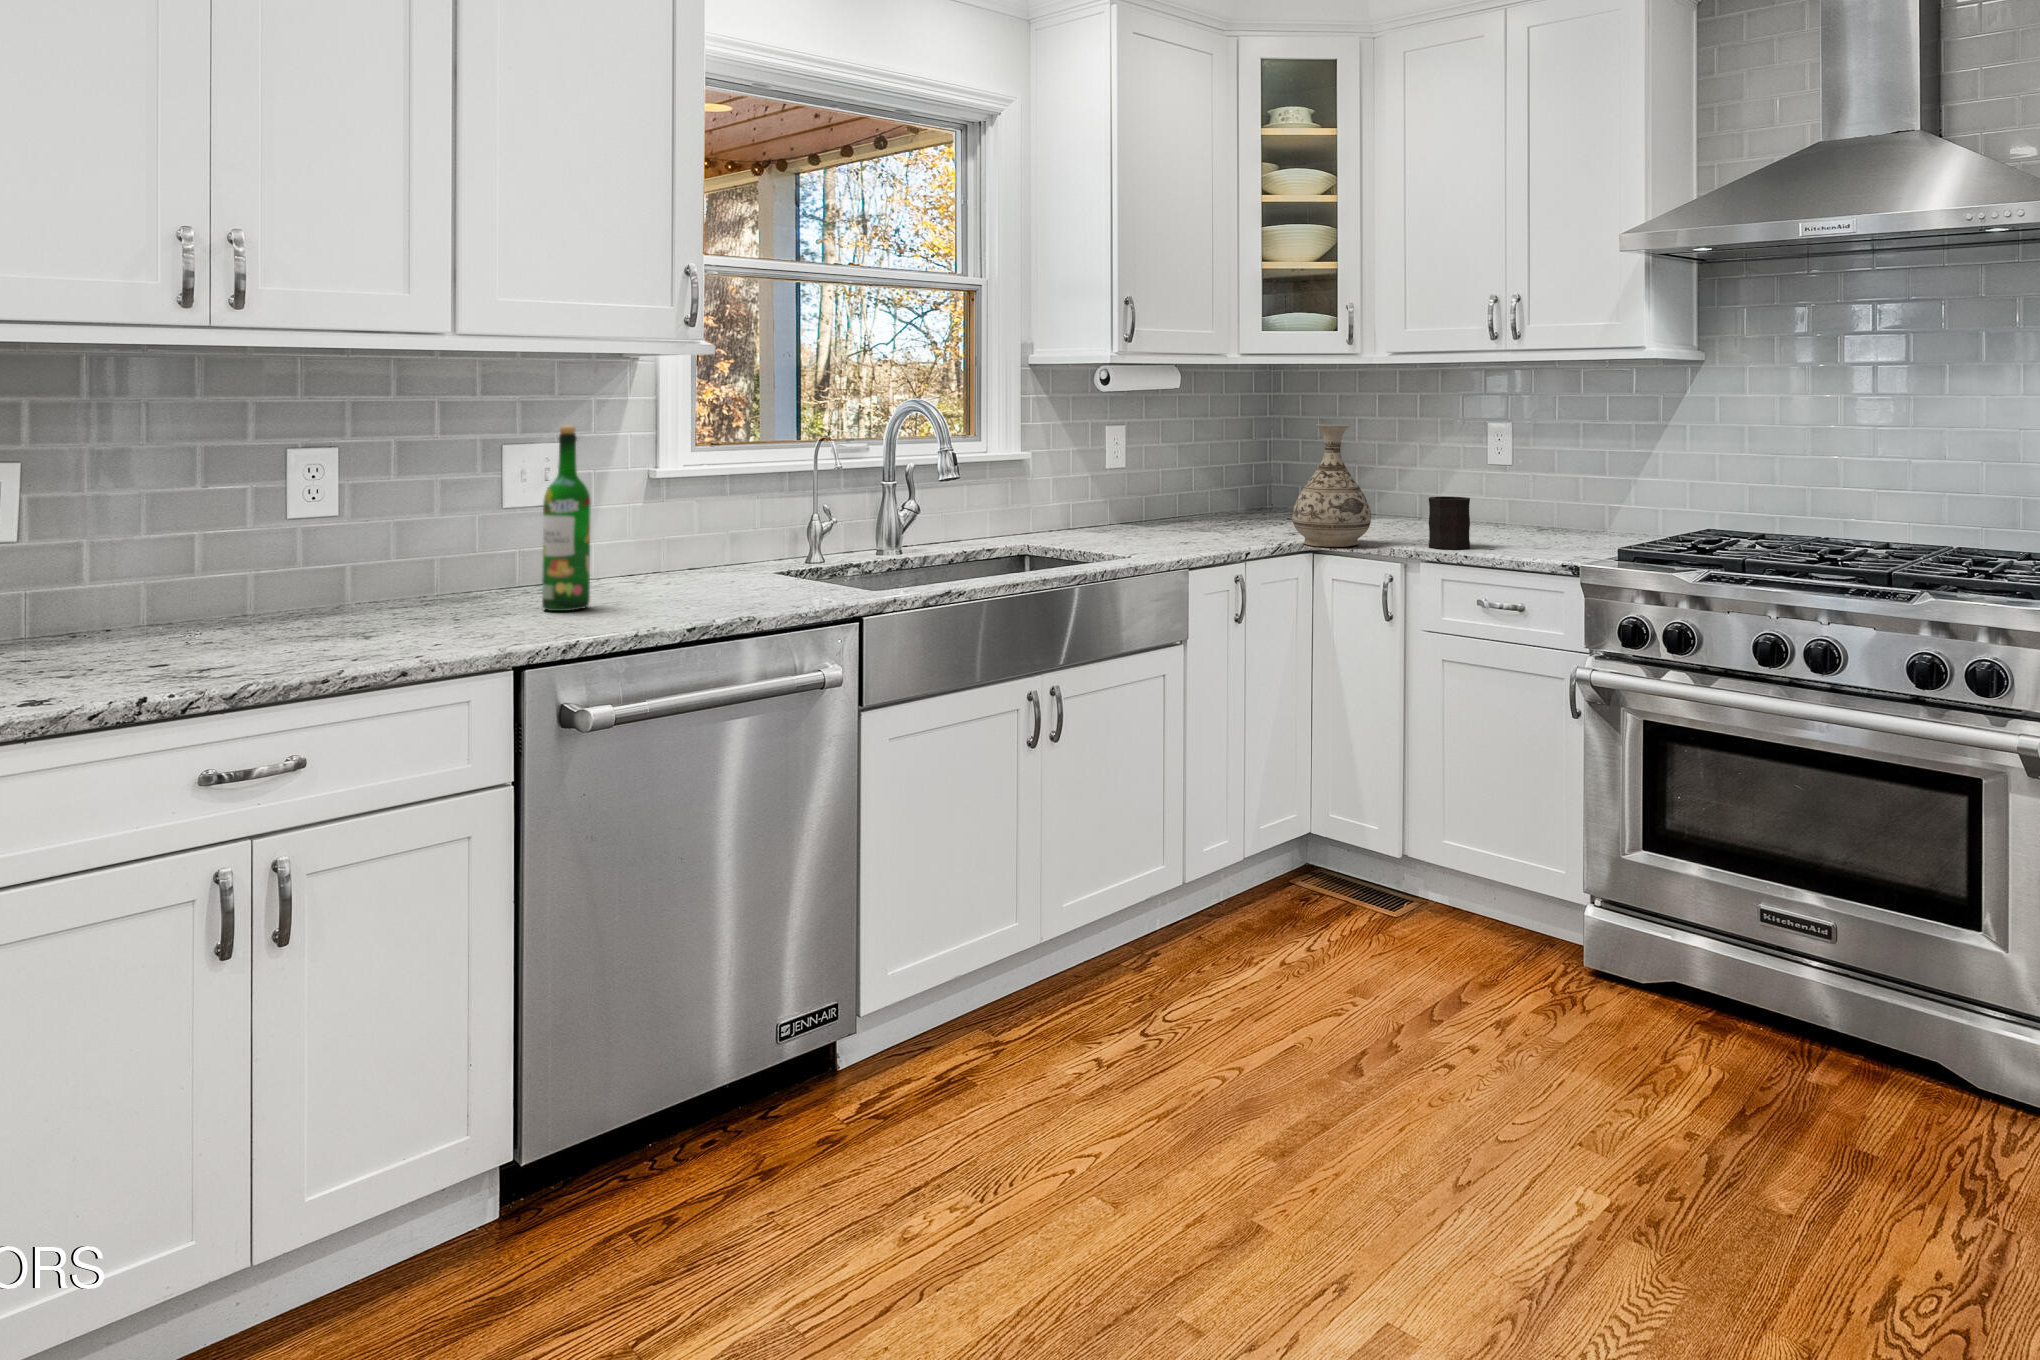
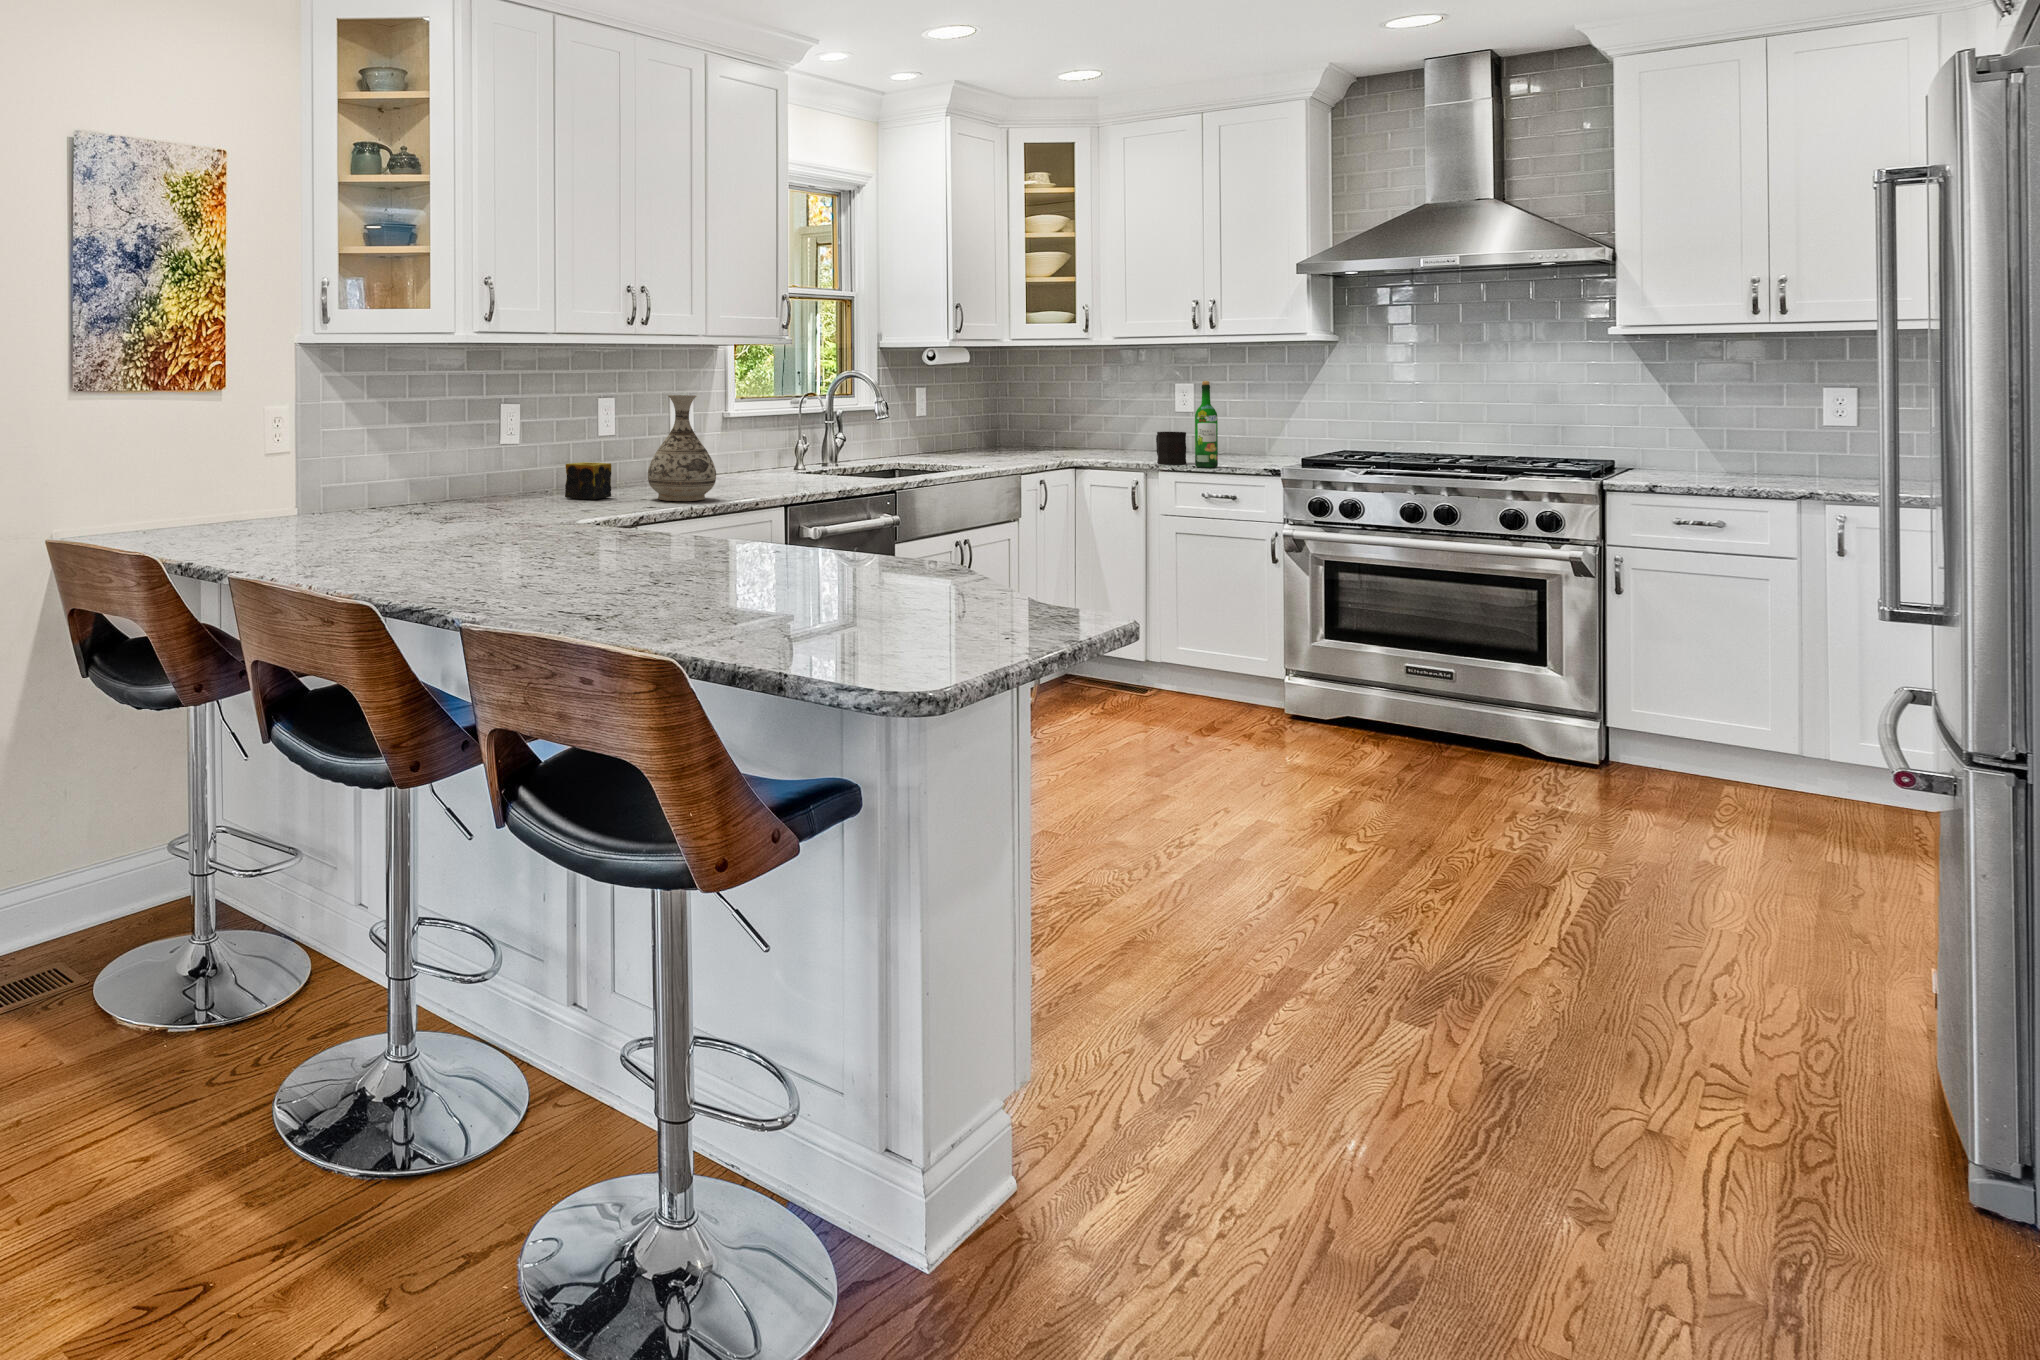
vase: present [1292,425,1371,547] -> present [648,395,716,501]
wine bottle: present [542,426,590,611] -> present [1195,381,1218,468]
candle: none [64,578,175,660] -> present [565,462,611,499]

